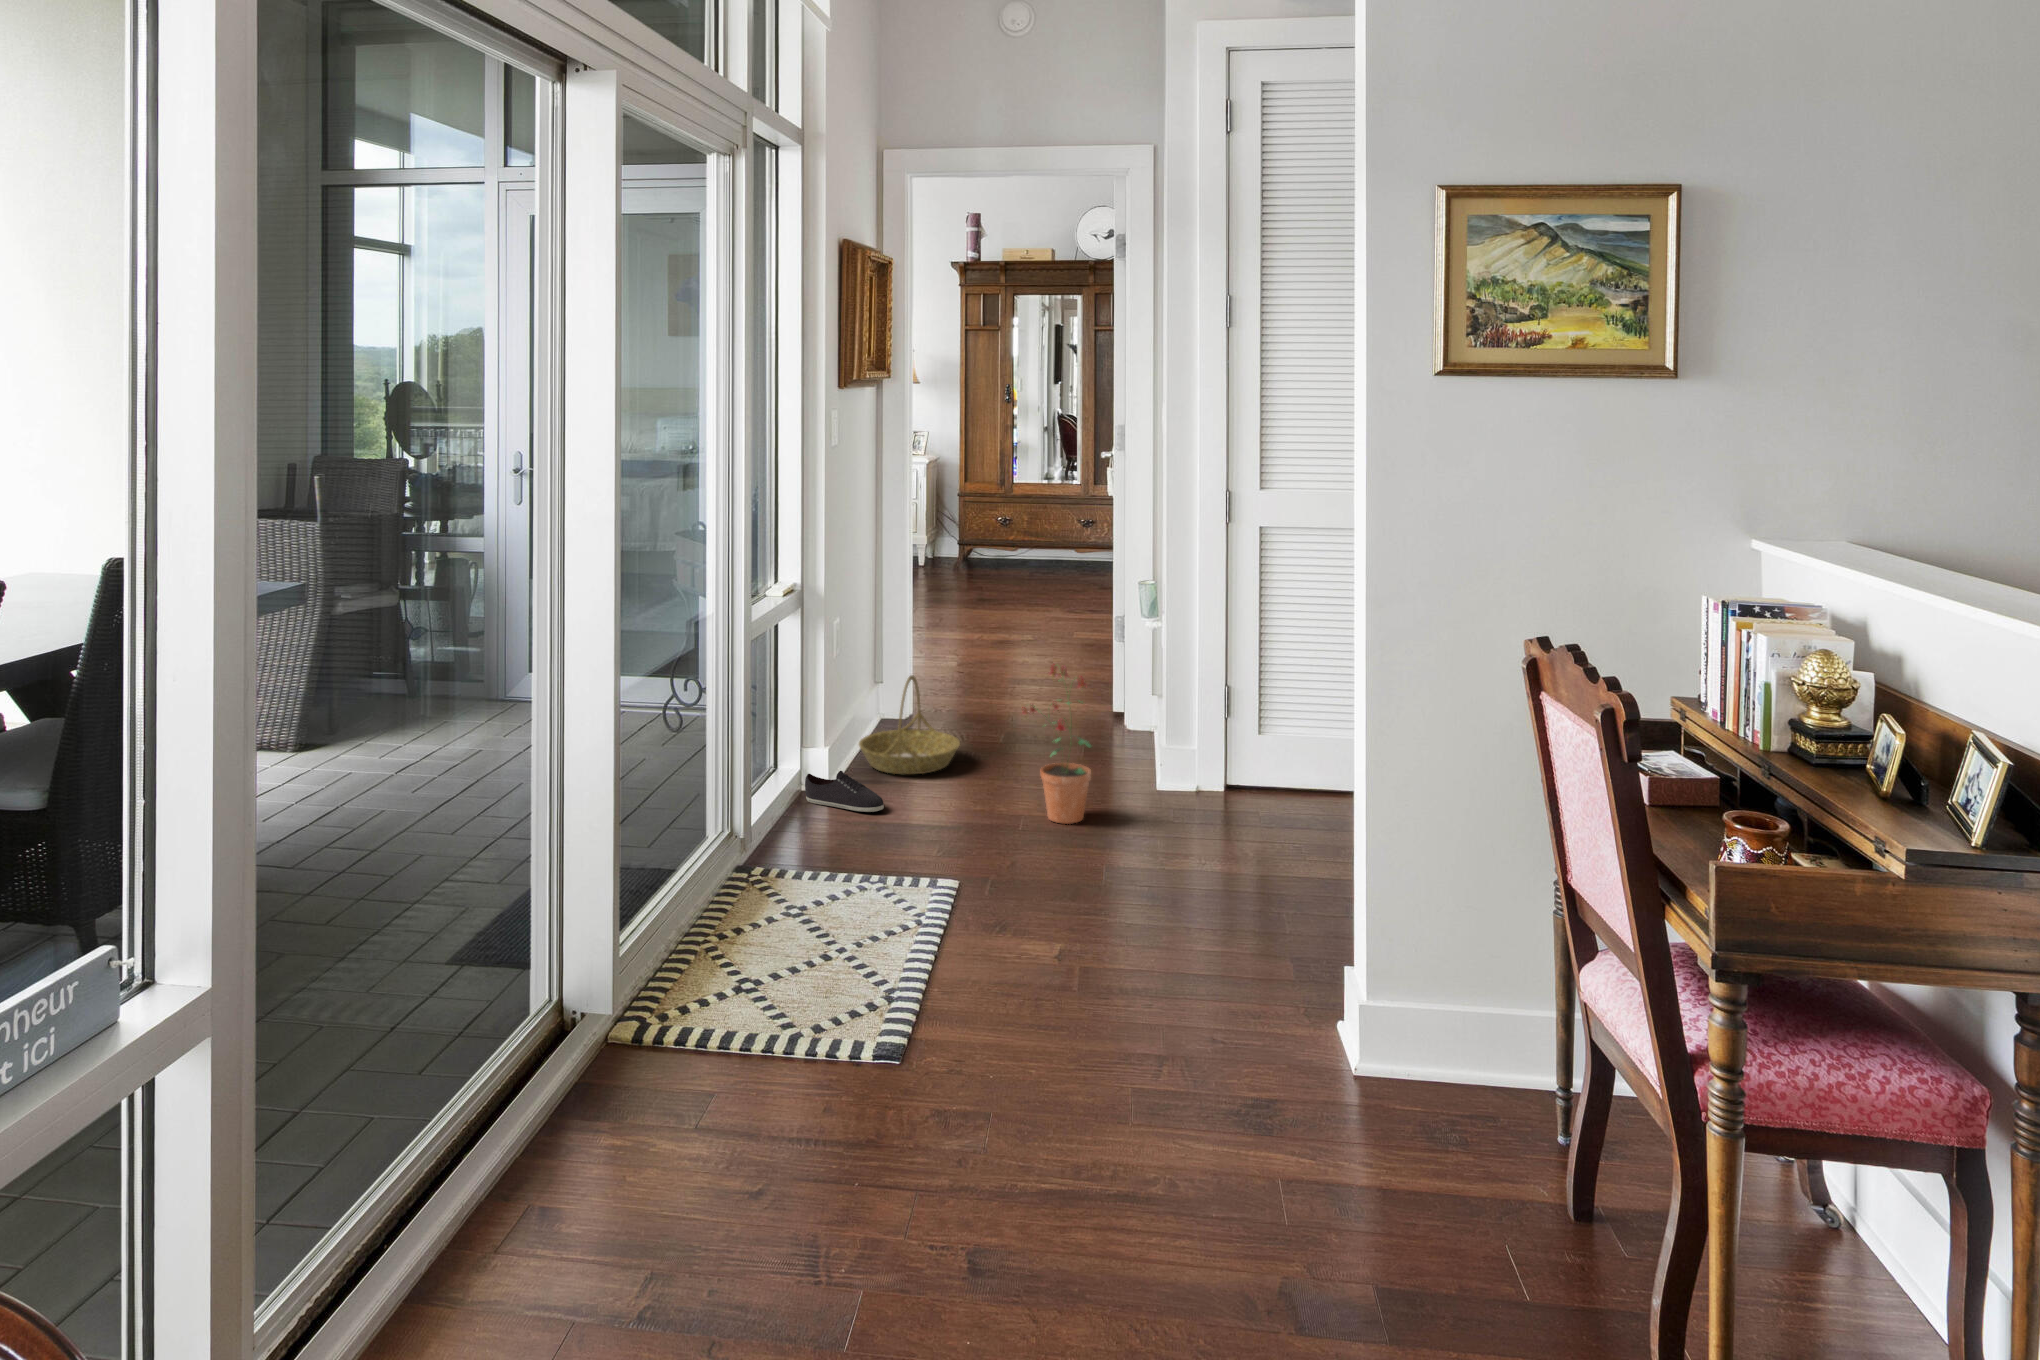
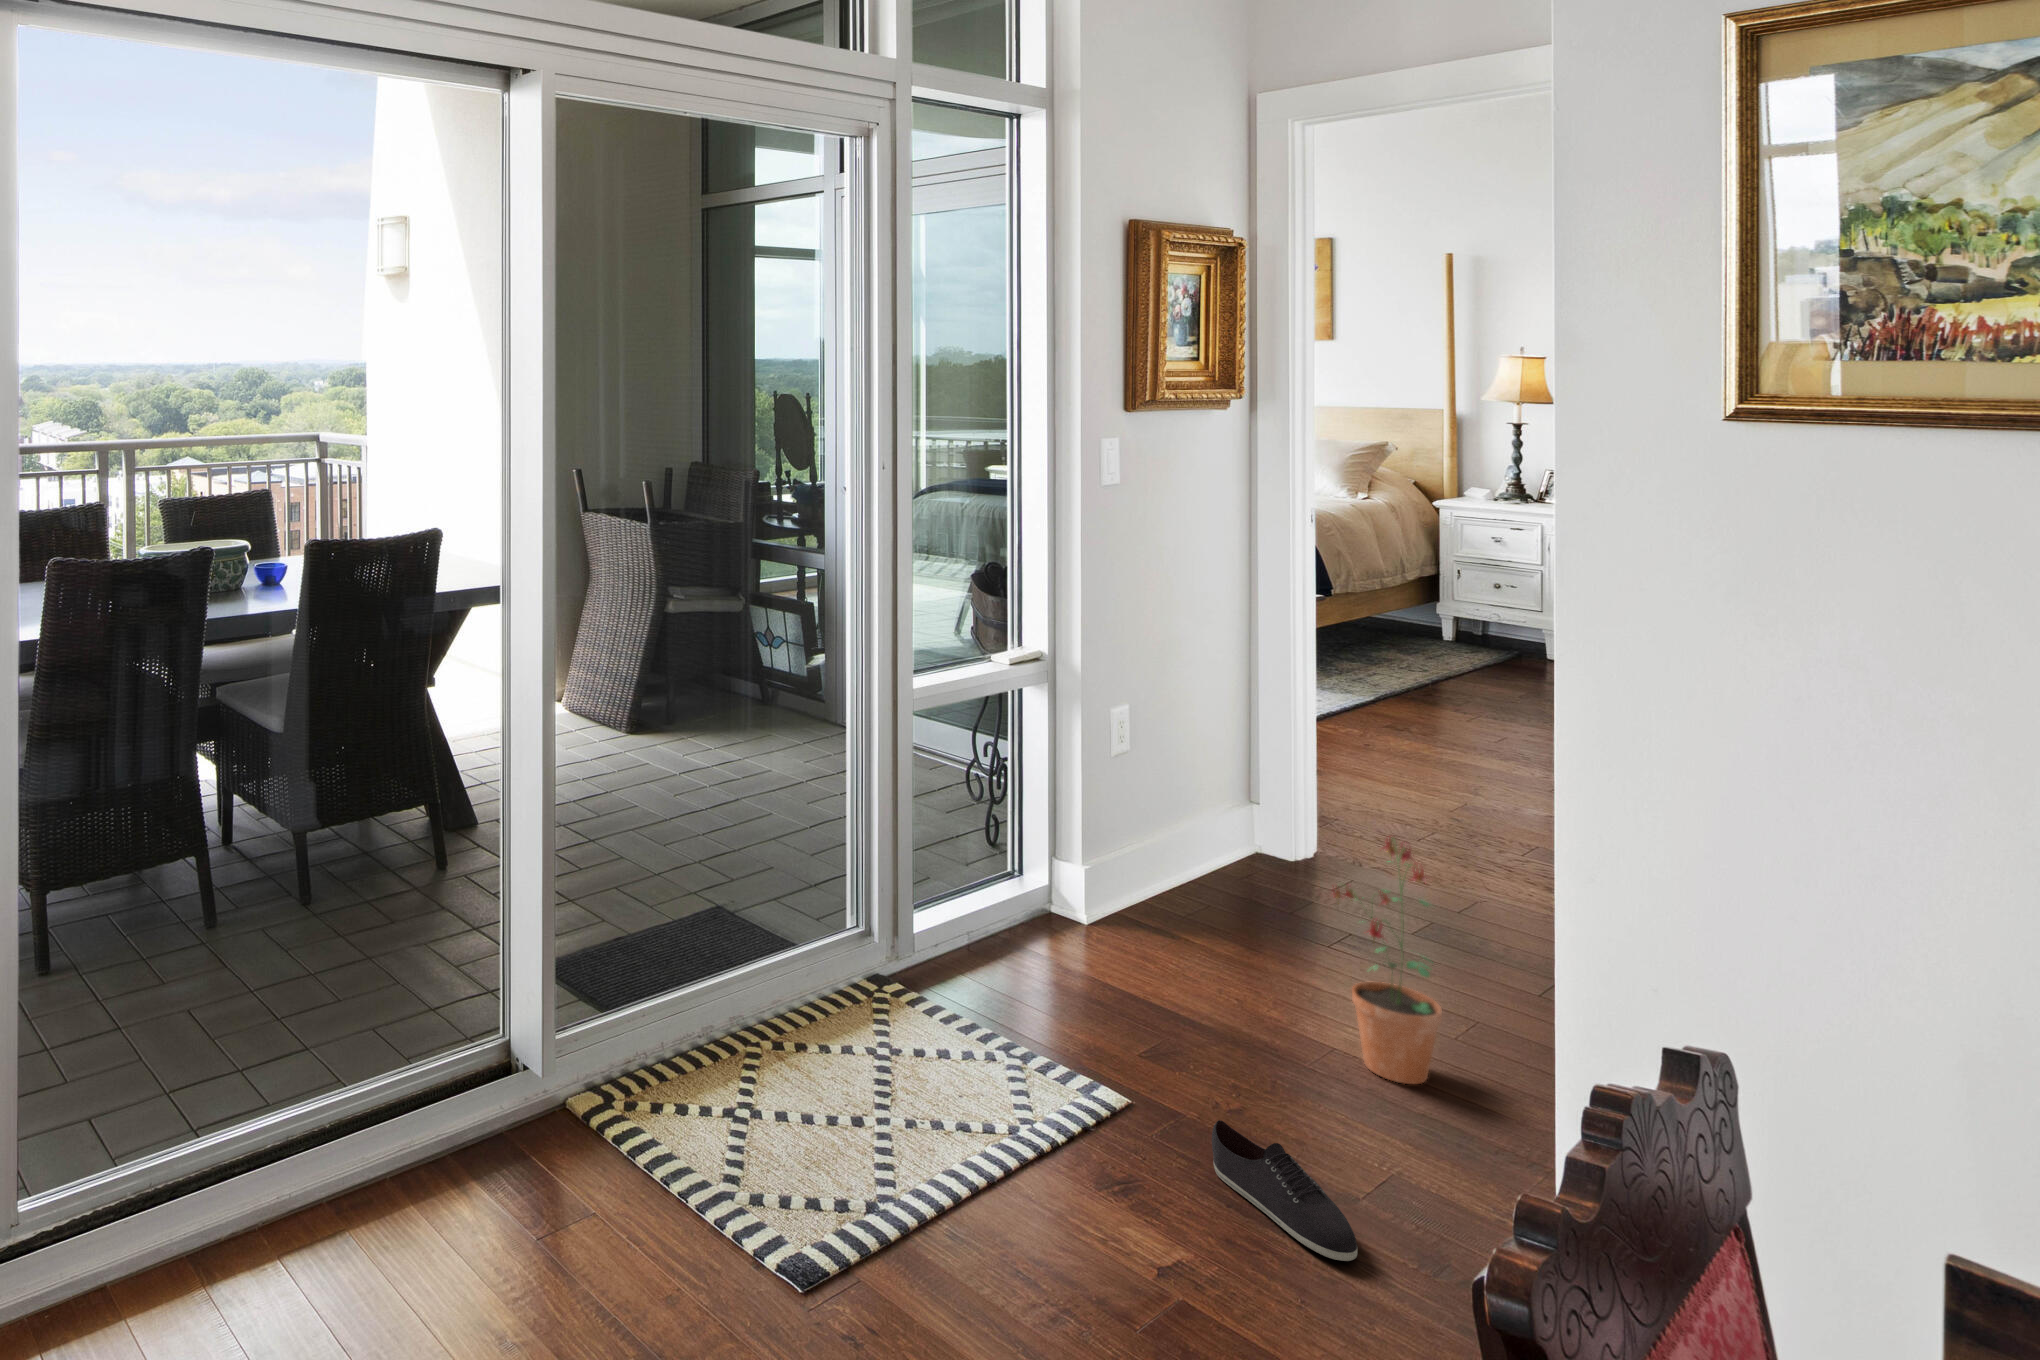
basket: present [859,675,960,774] -> none [1158,803,1309,940]
shoe: present [805,771,884,812] -> present [1212,1120,1358,1261]

